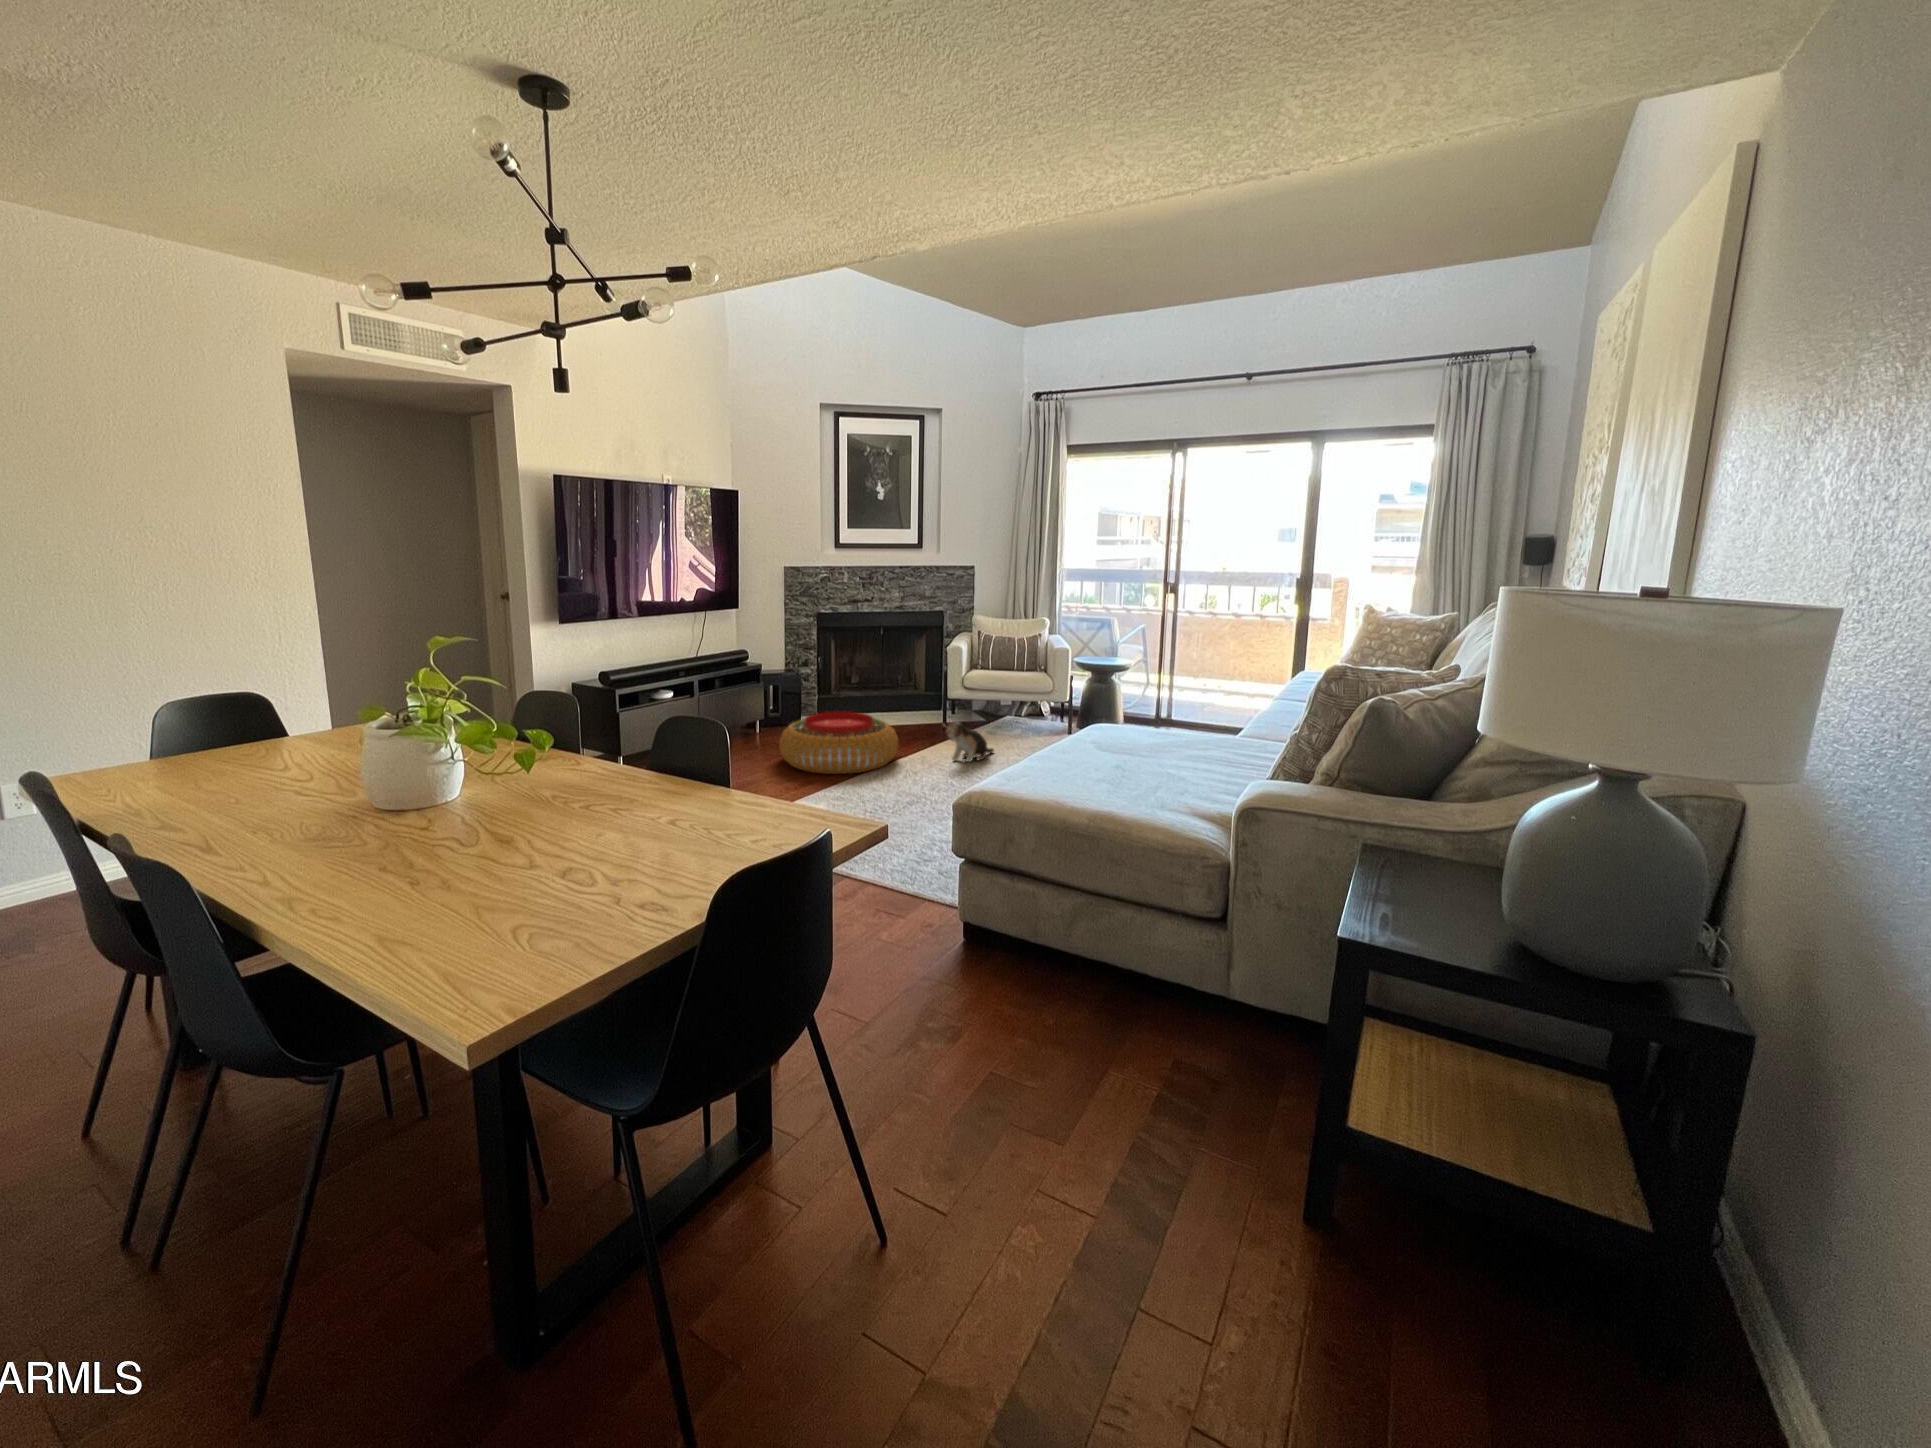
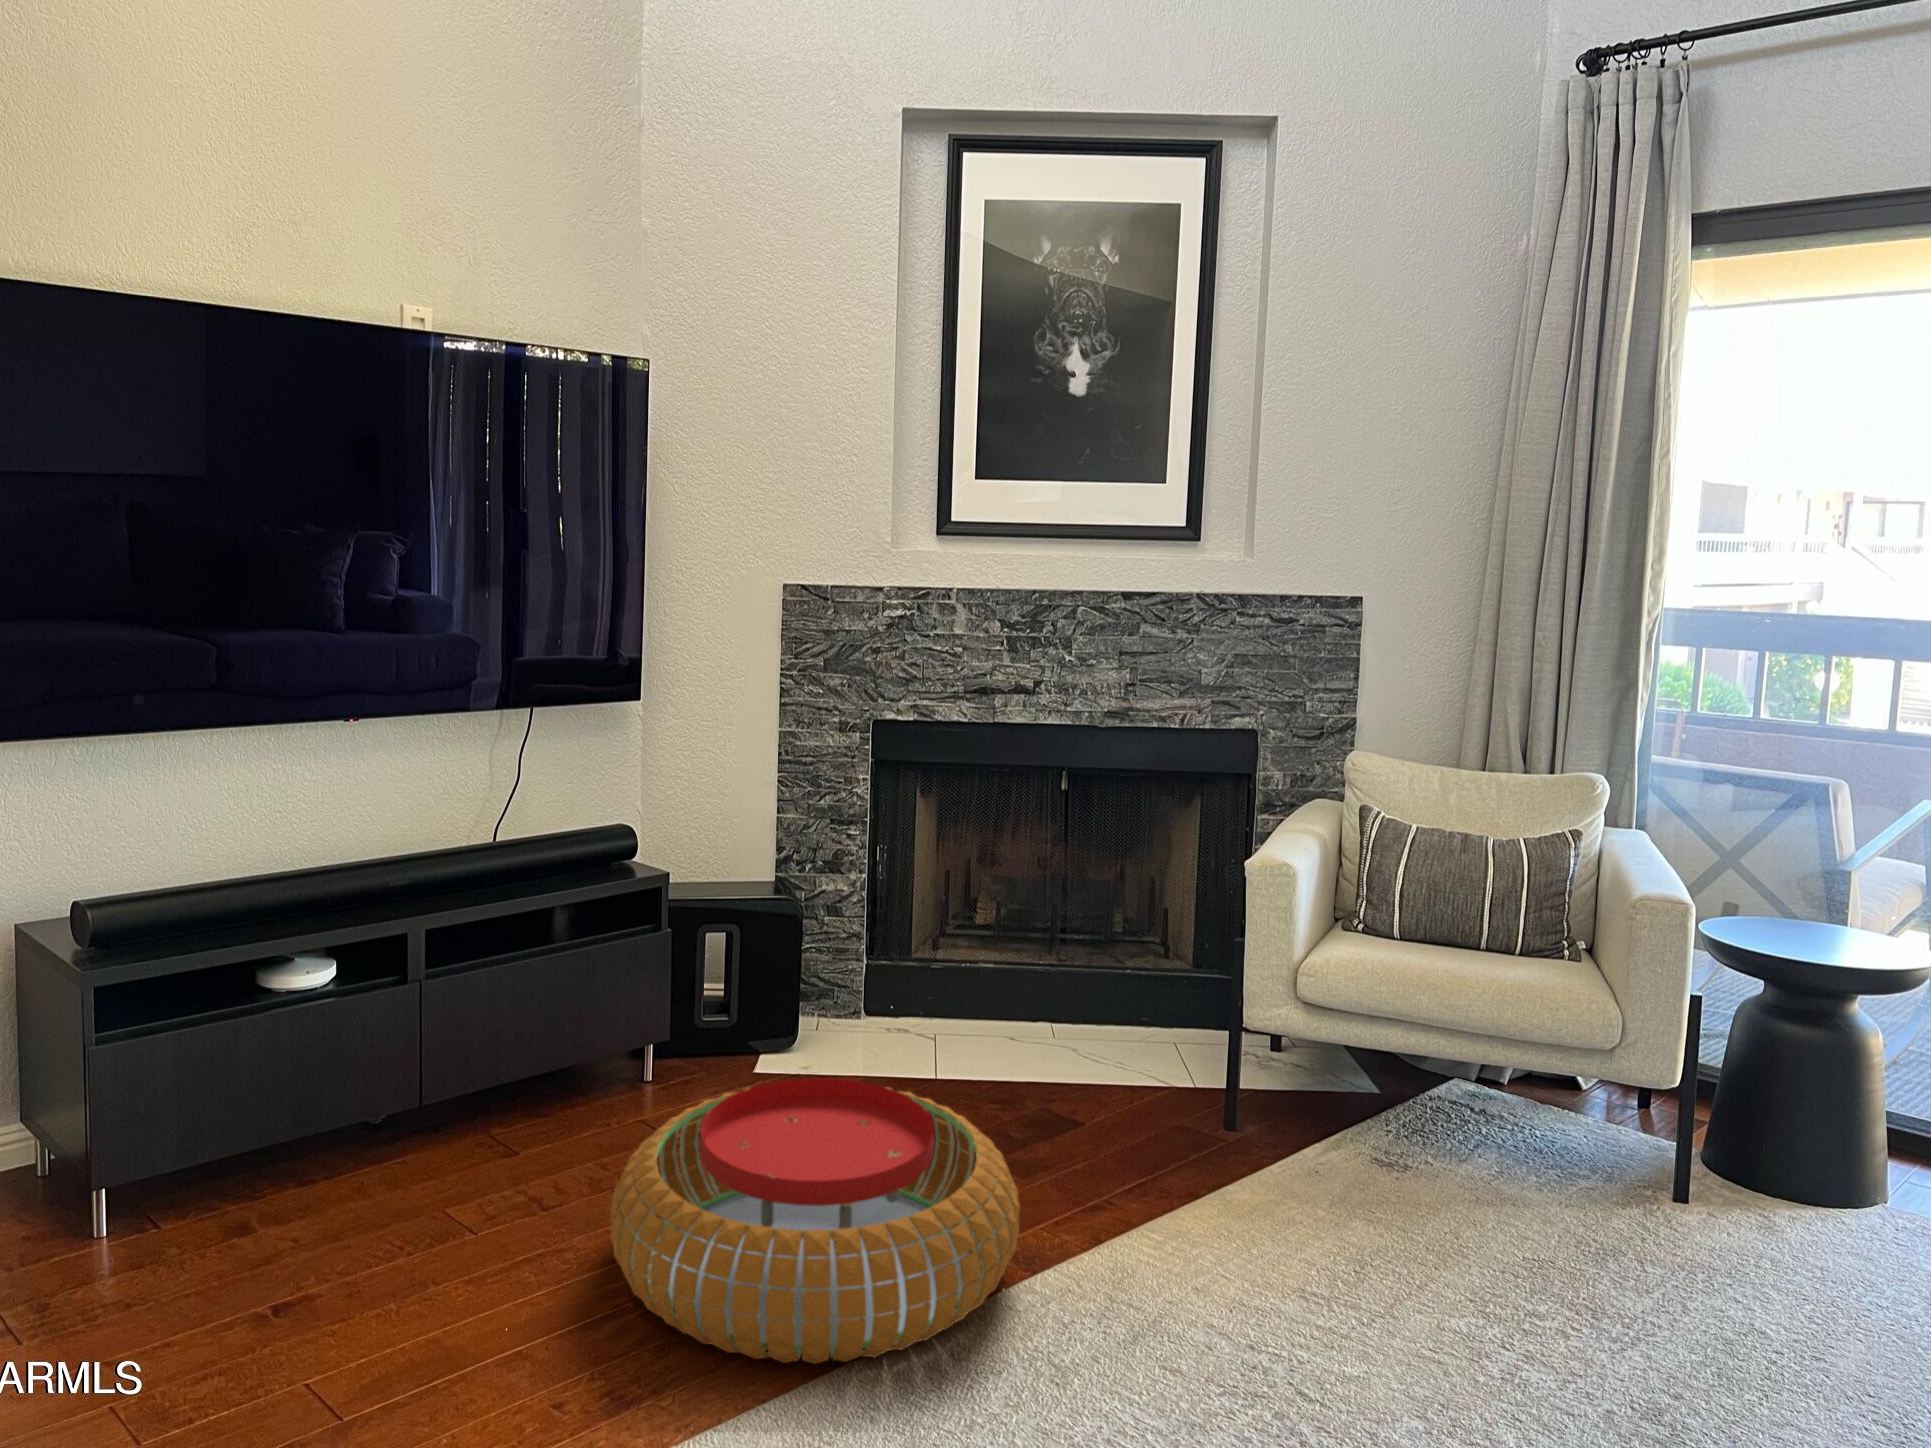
plush toy: present [943,721,994,762] -> none [1168,1196,1376,1356]

